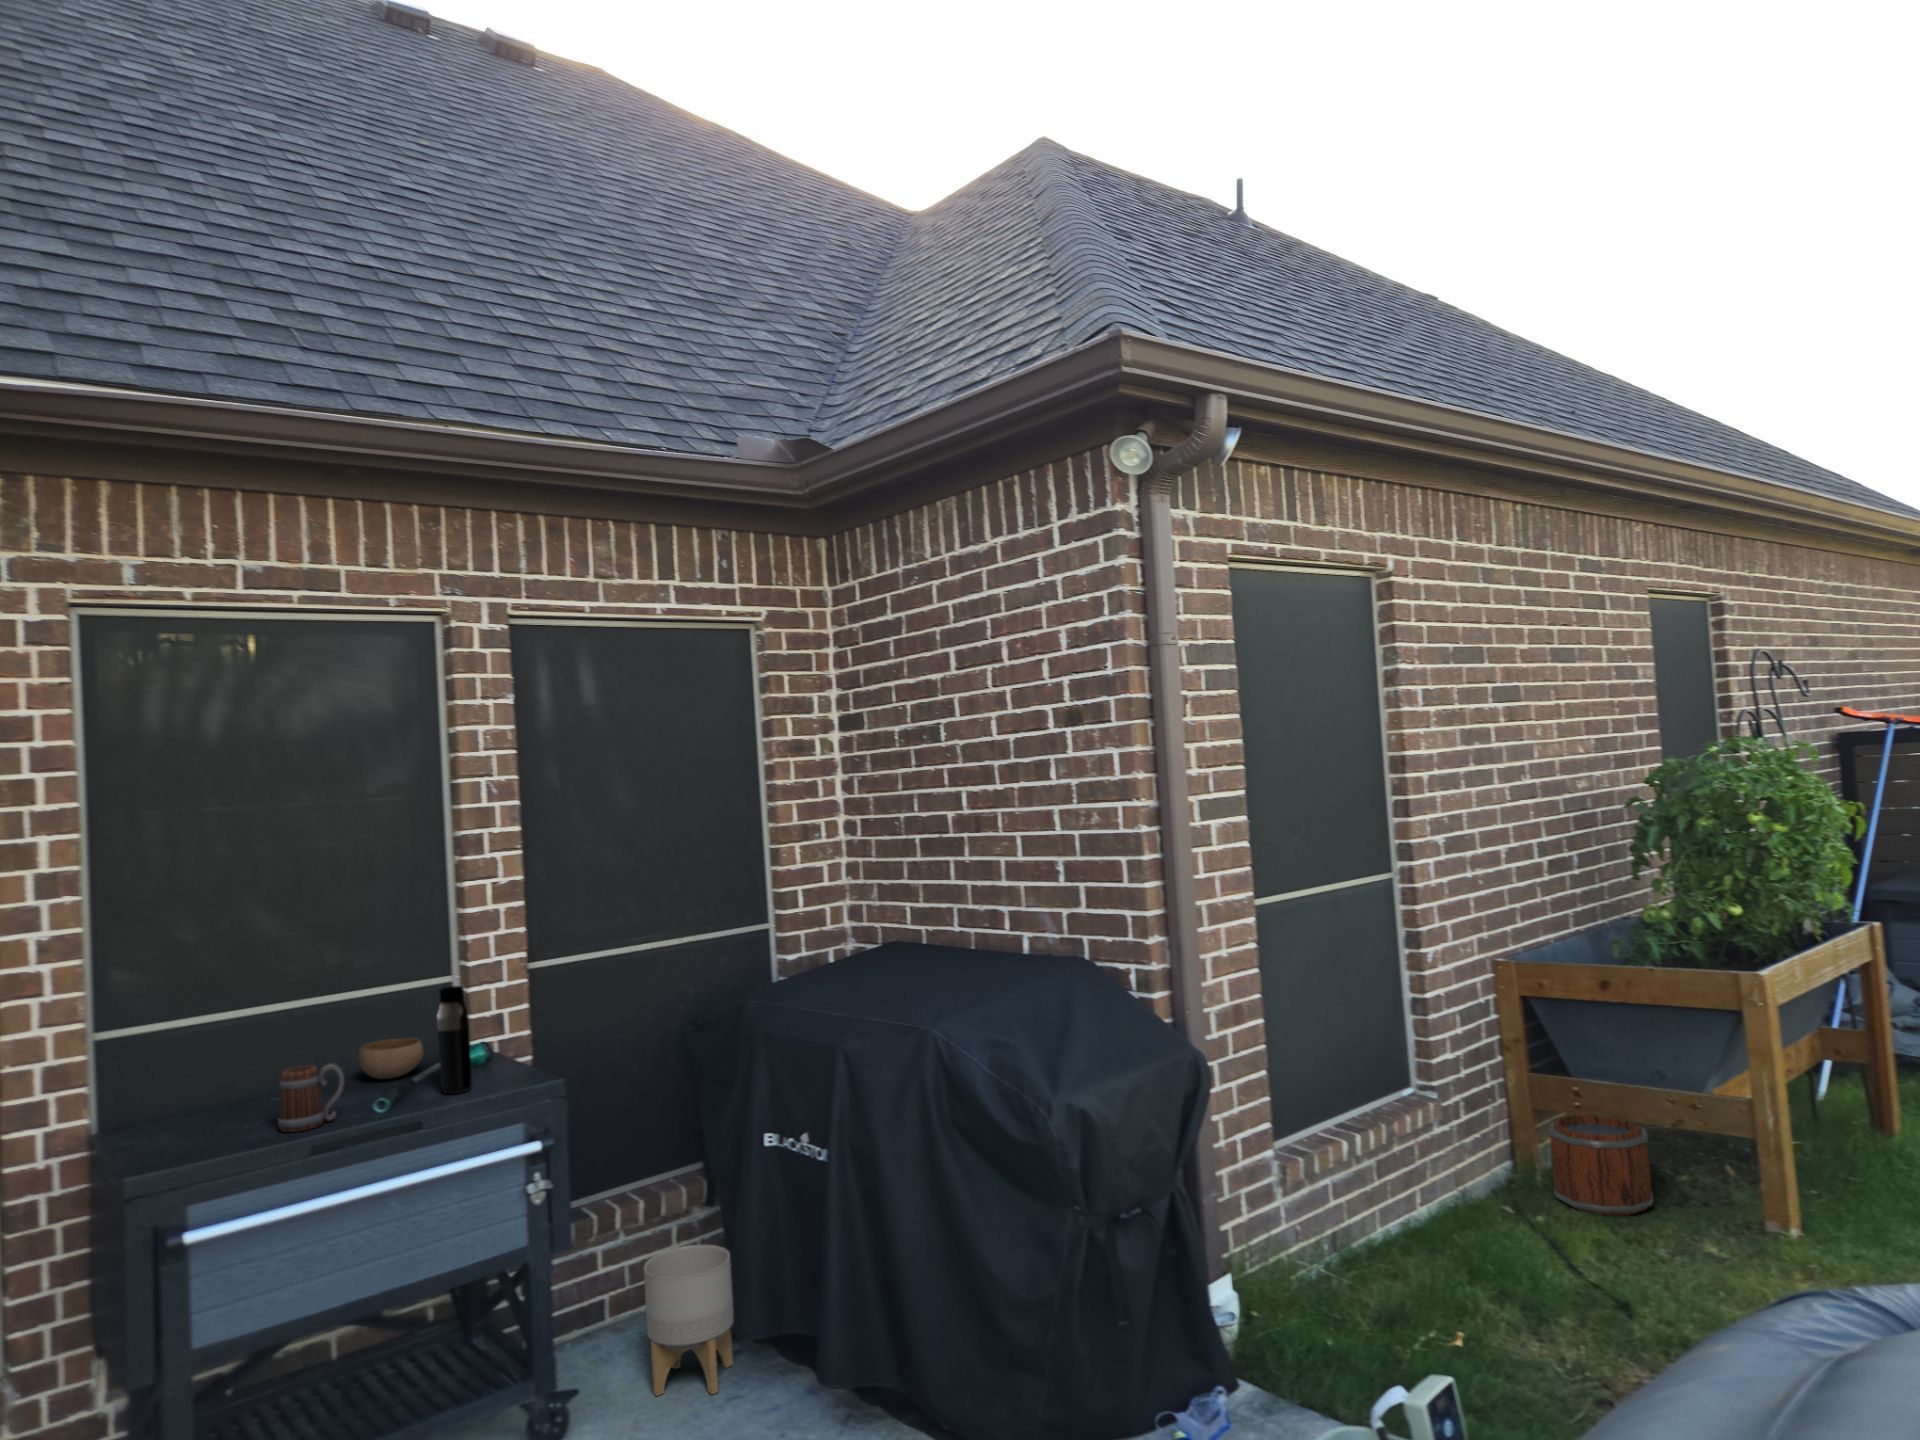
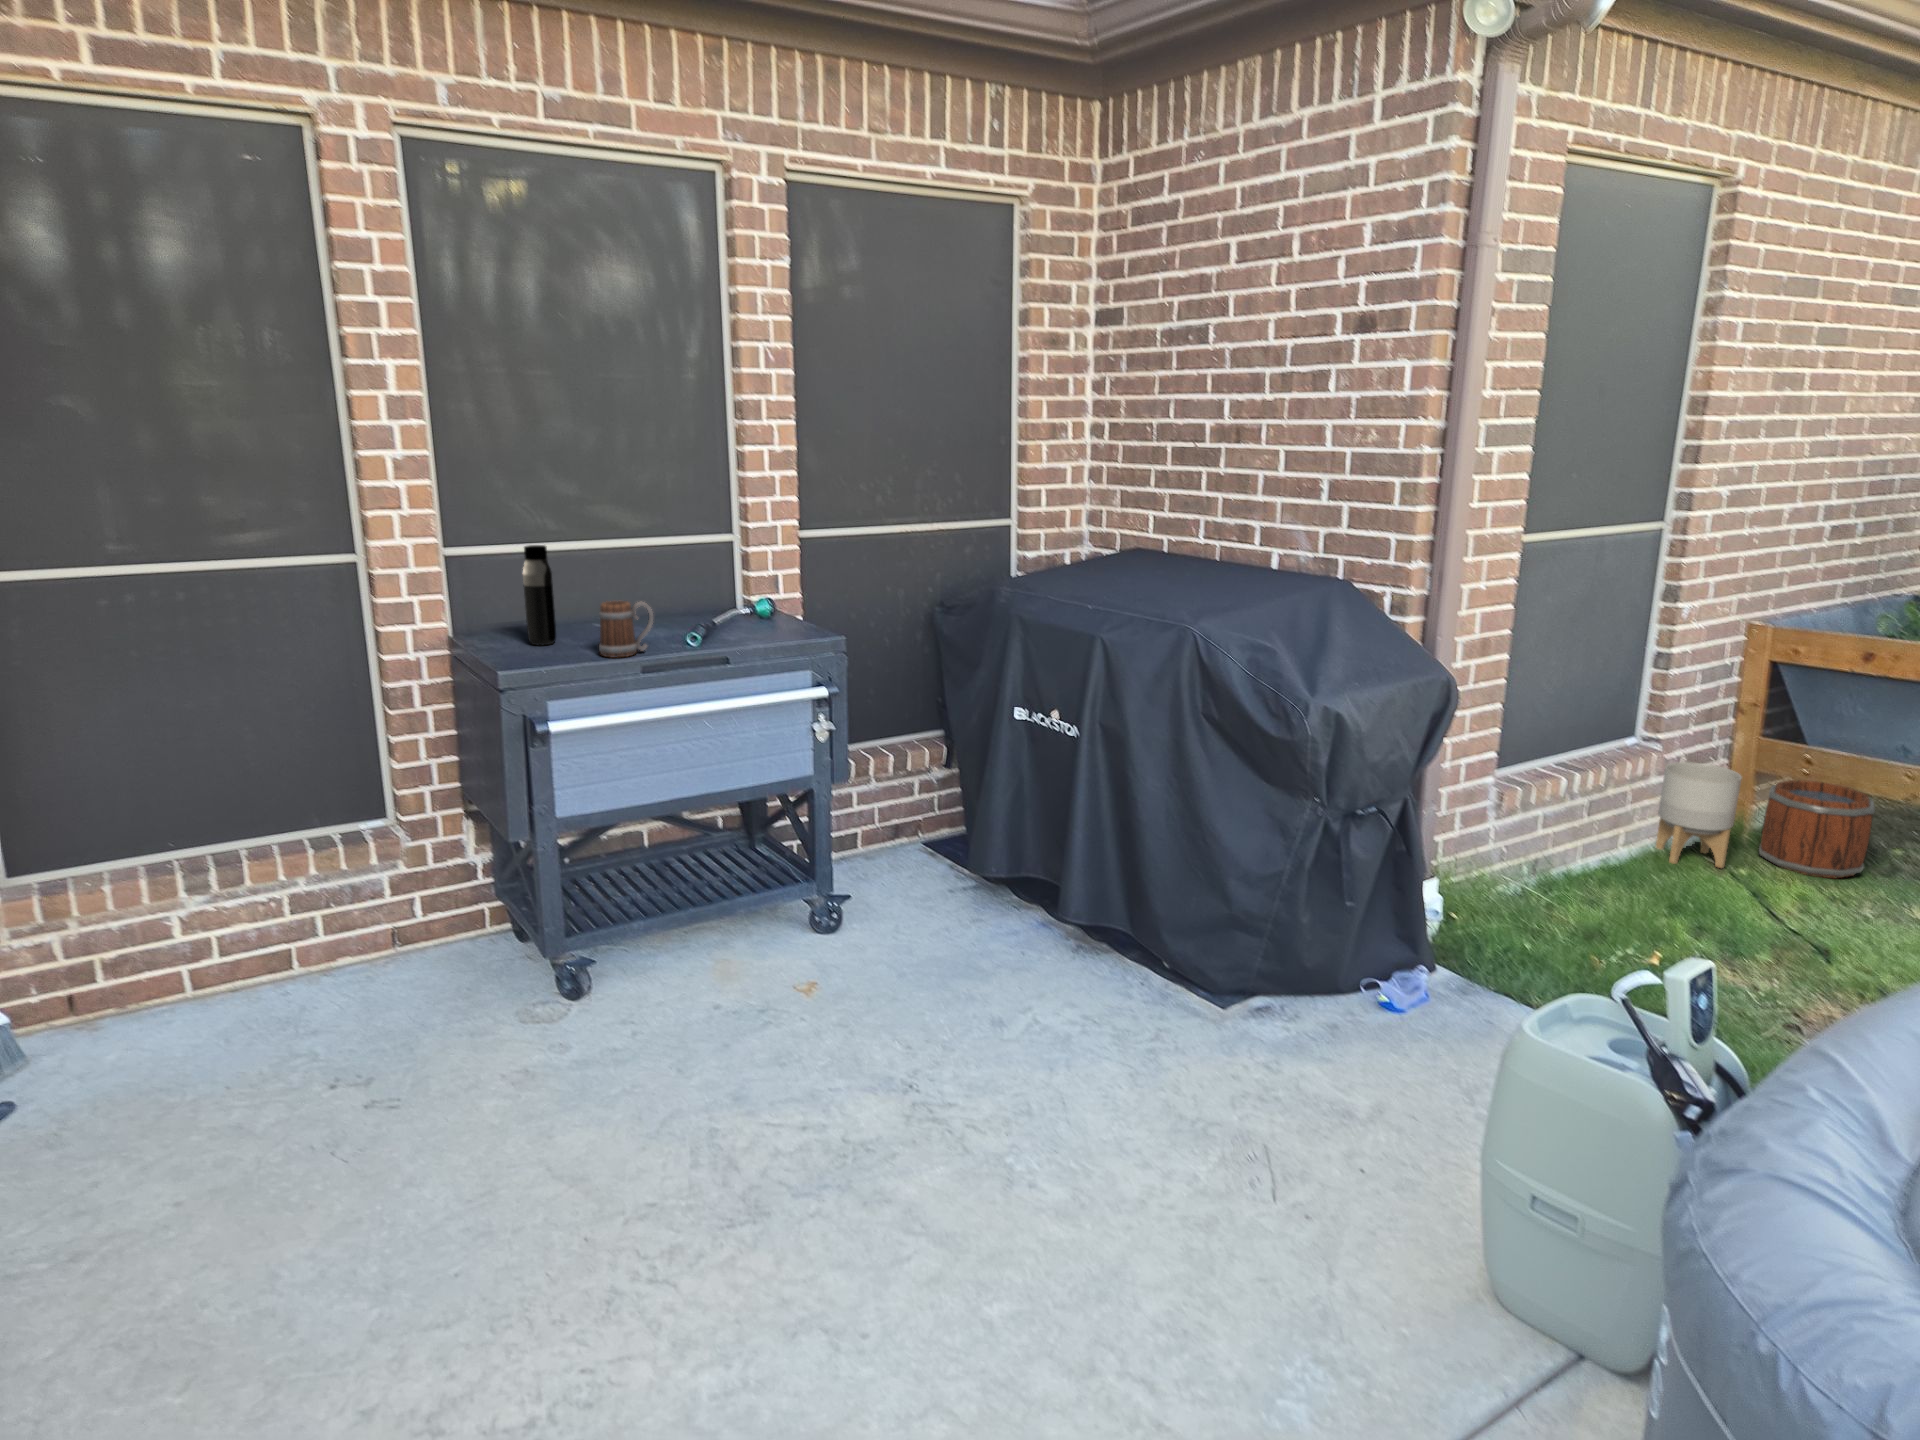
water bottle: present [437,986,472,1094] -> present [523,545,556,646]
bowl: present [359,1038,423,1079] -> none [653,589,708,623]
planter: present [644,1245,733,1396] -> present [1656,762,1742,868]

